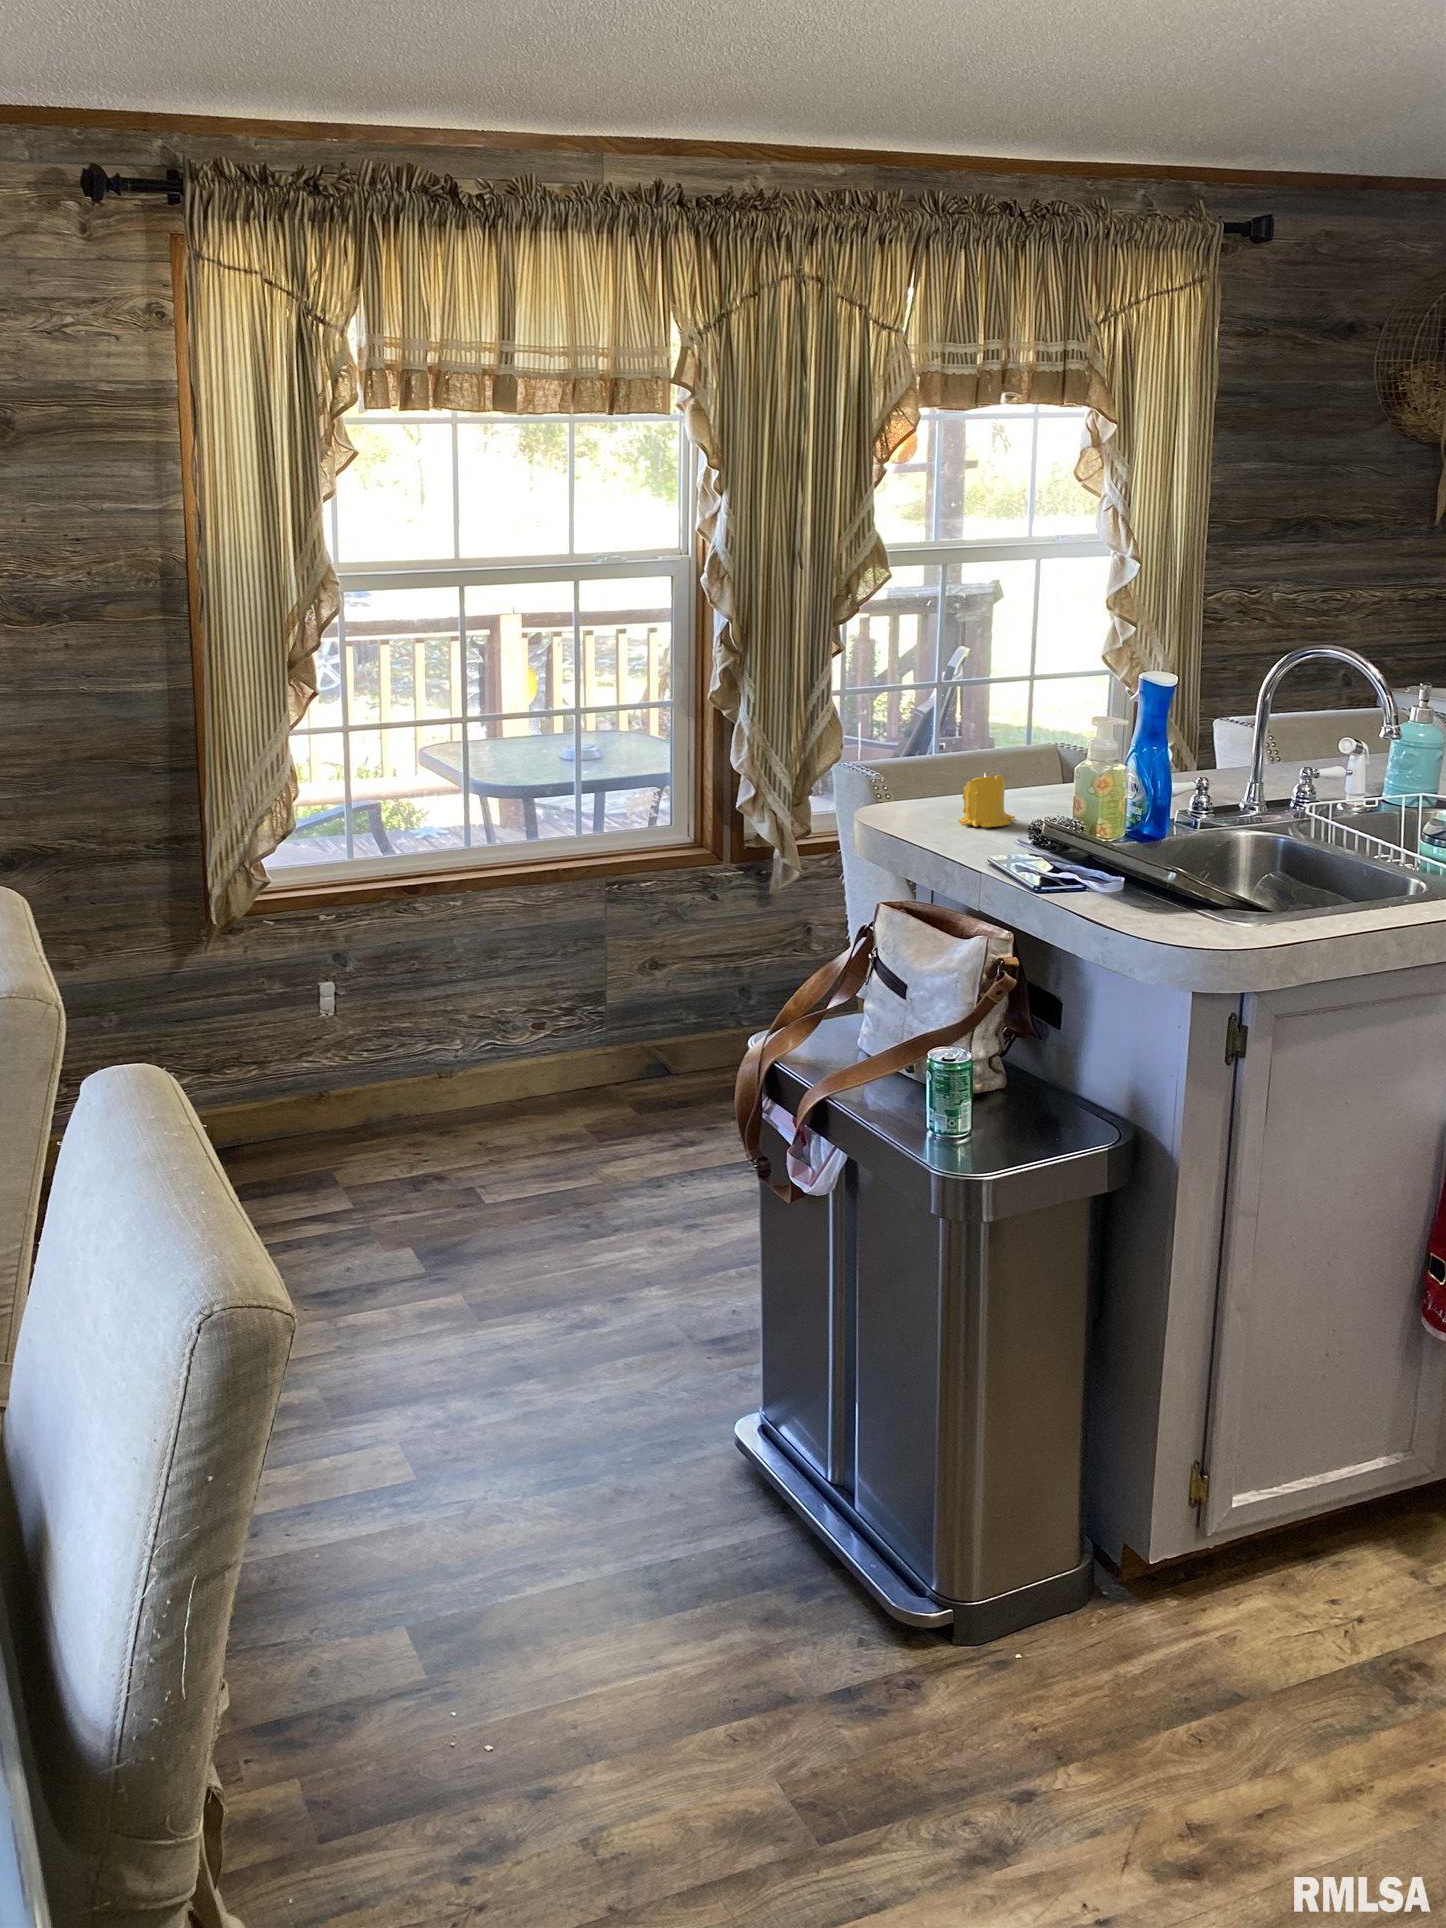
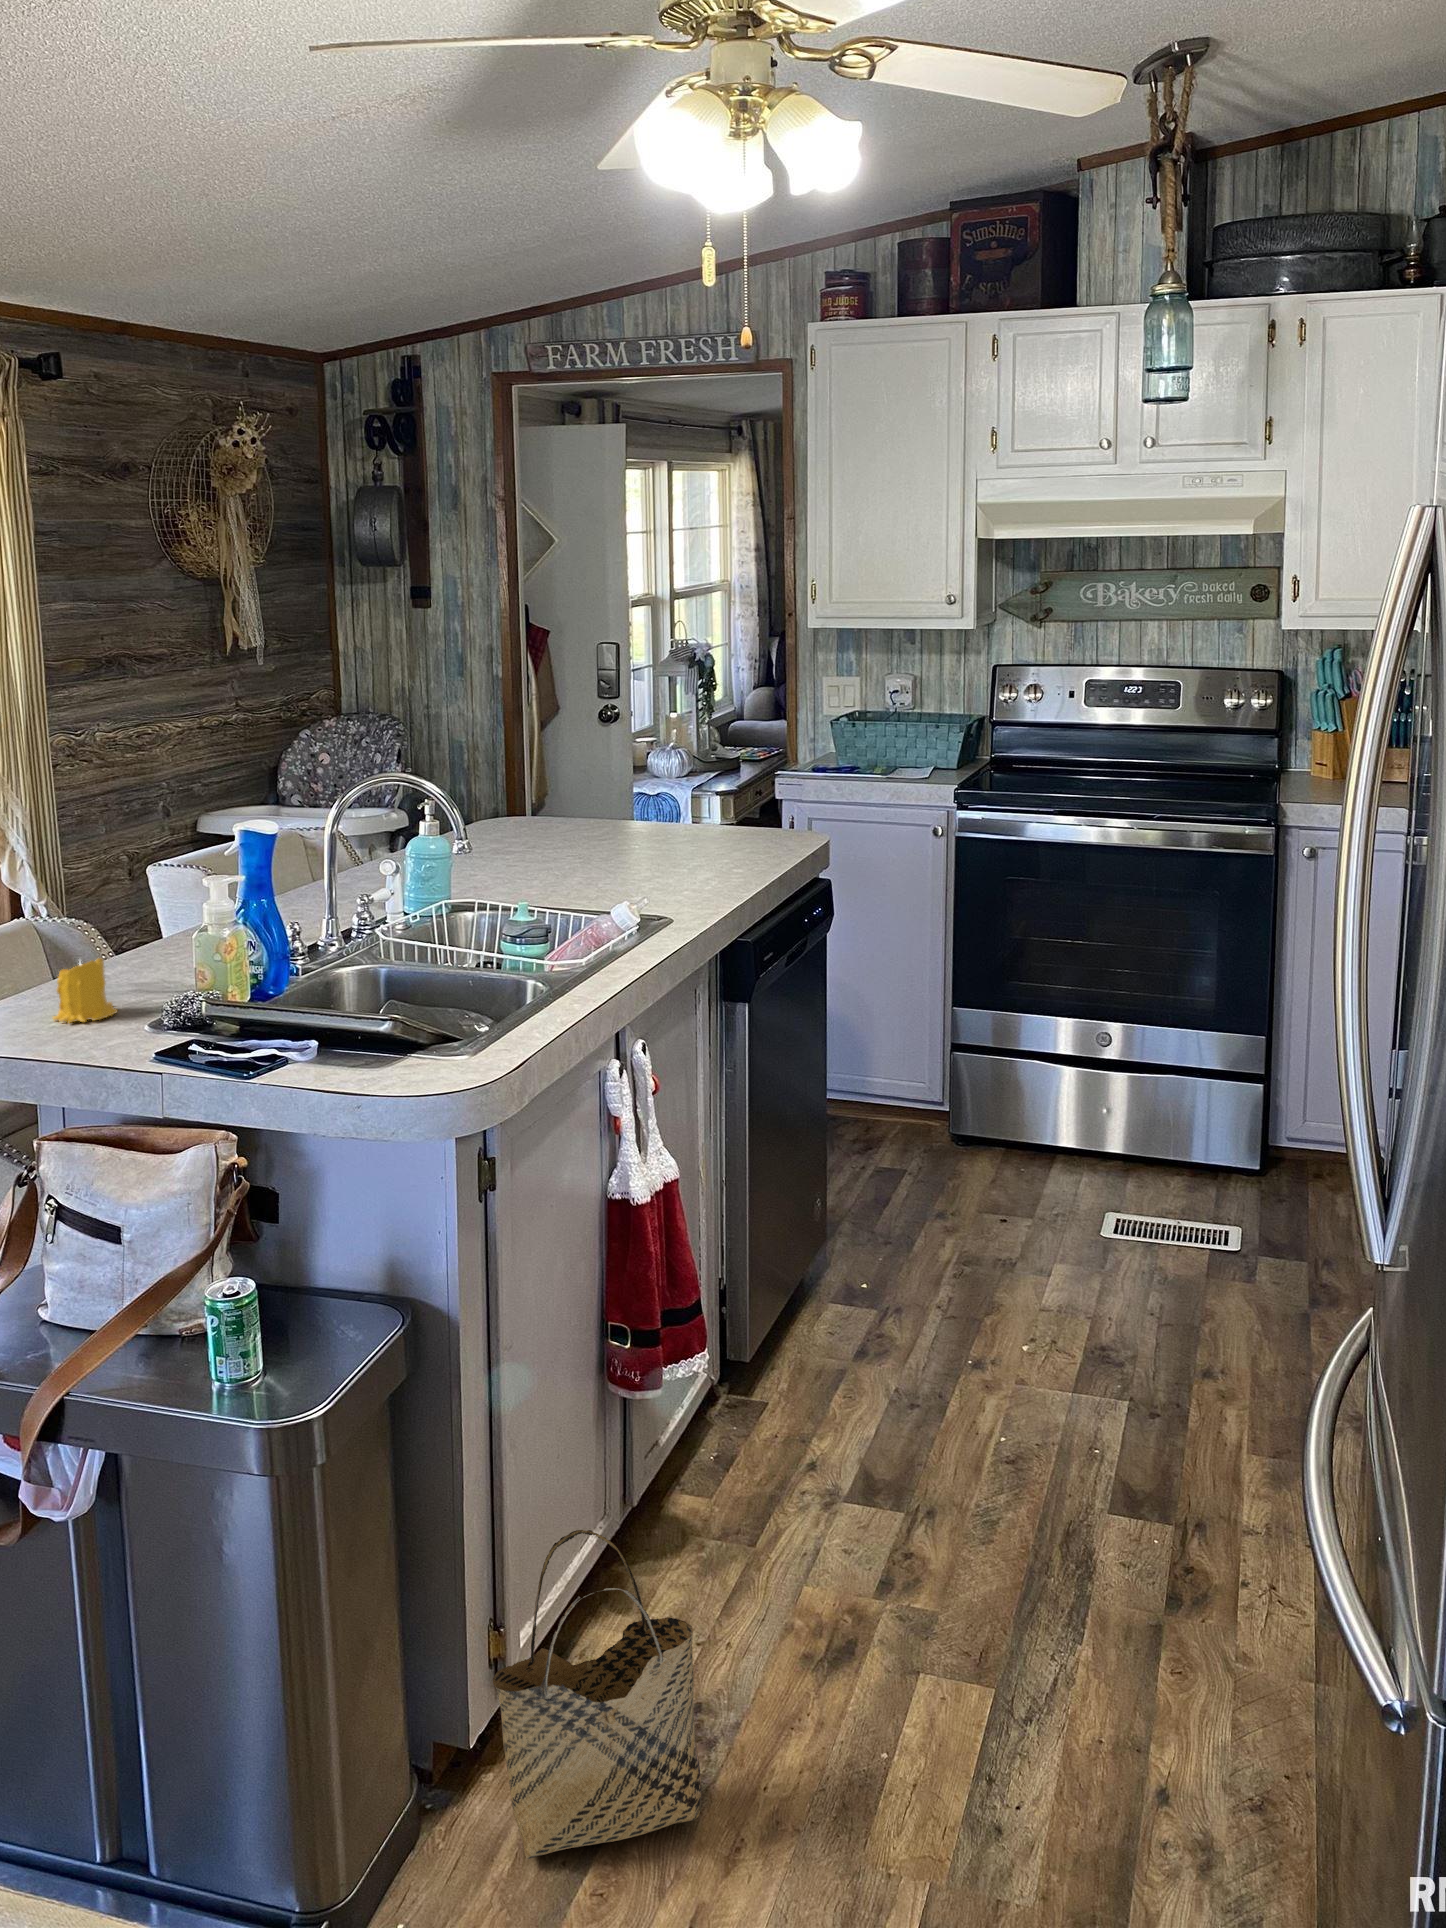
woven basket: none [1147,1412,1370,1741] -> present [493,1530,702,1859]

